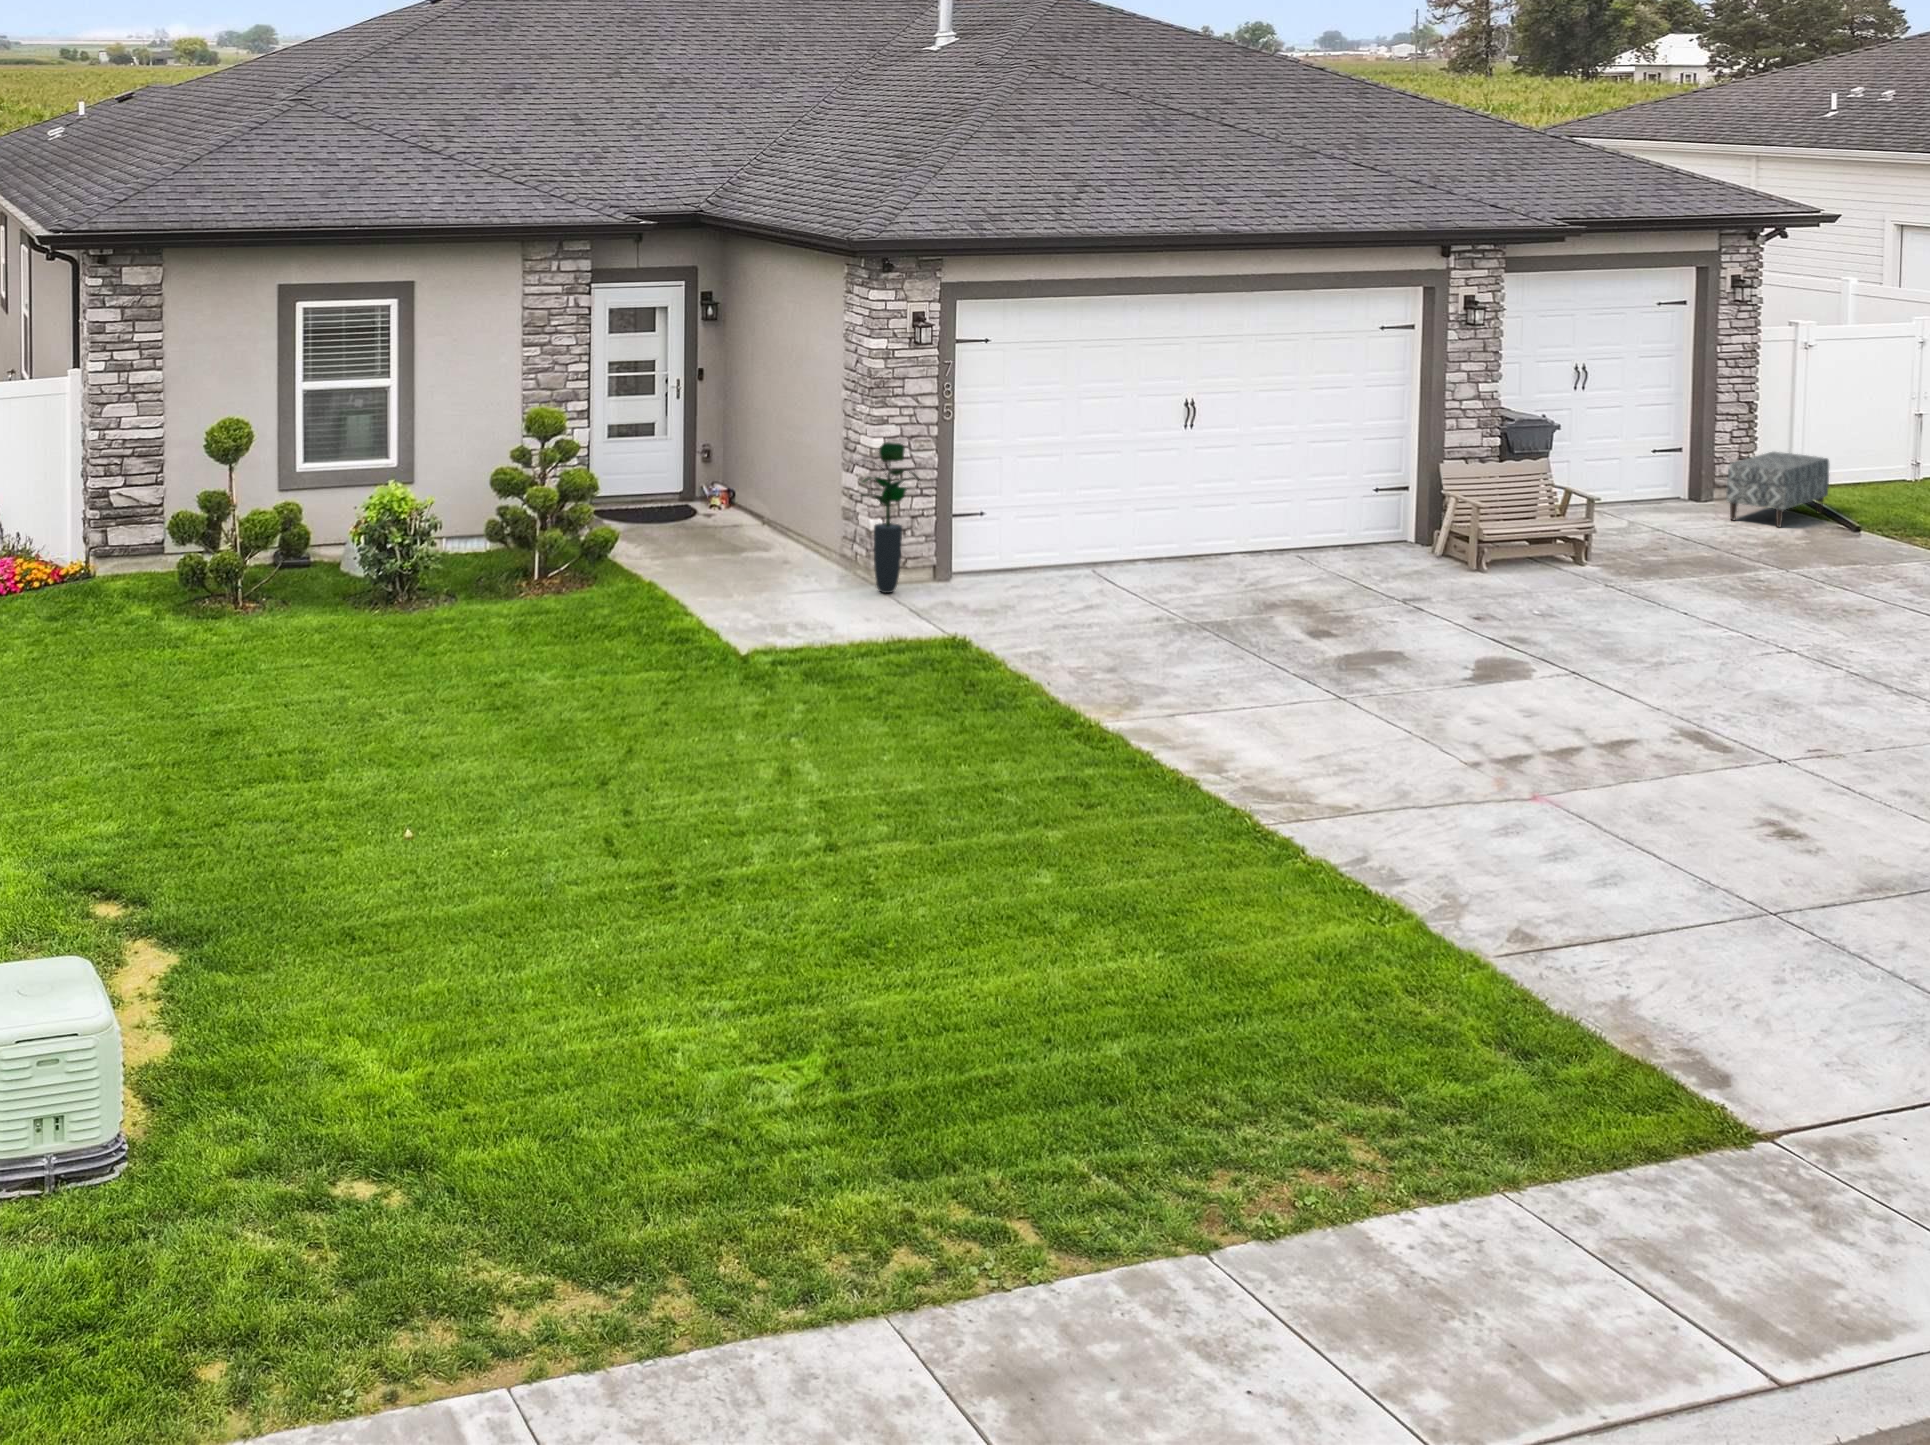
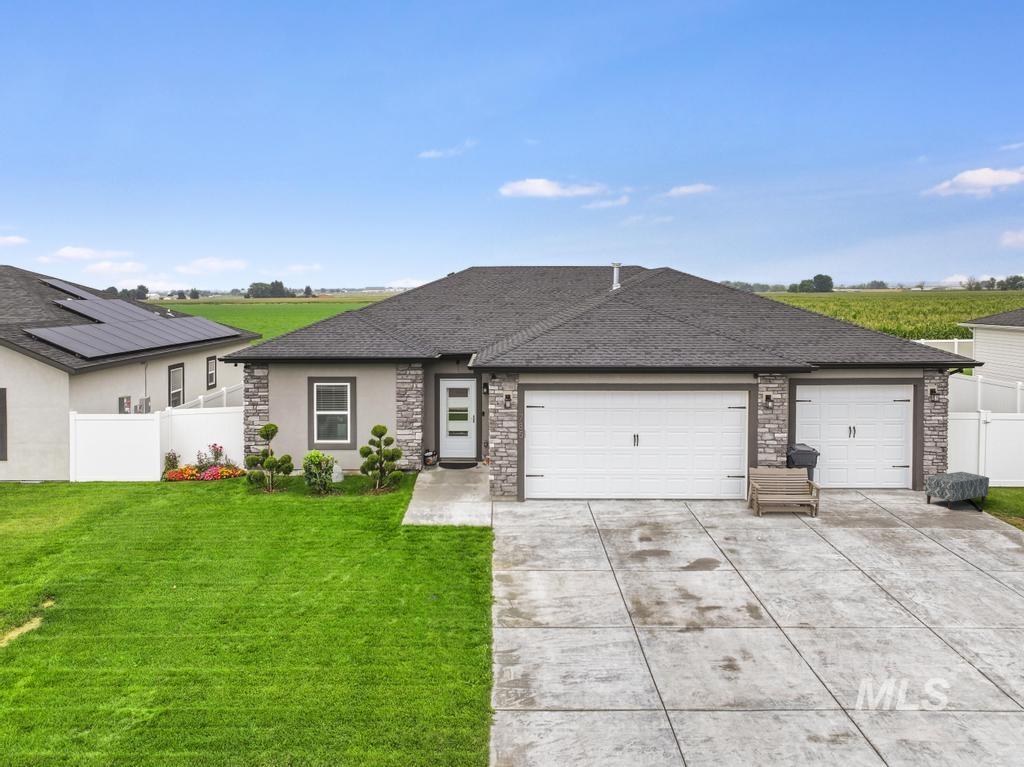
potted plant: present [859,442,920,593] -> none [478,446,505,506]

